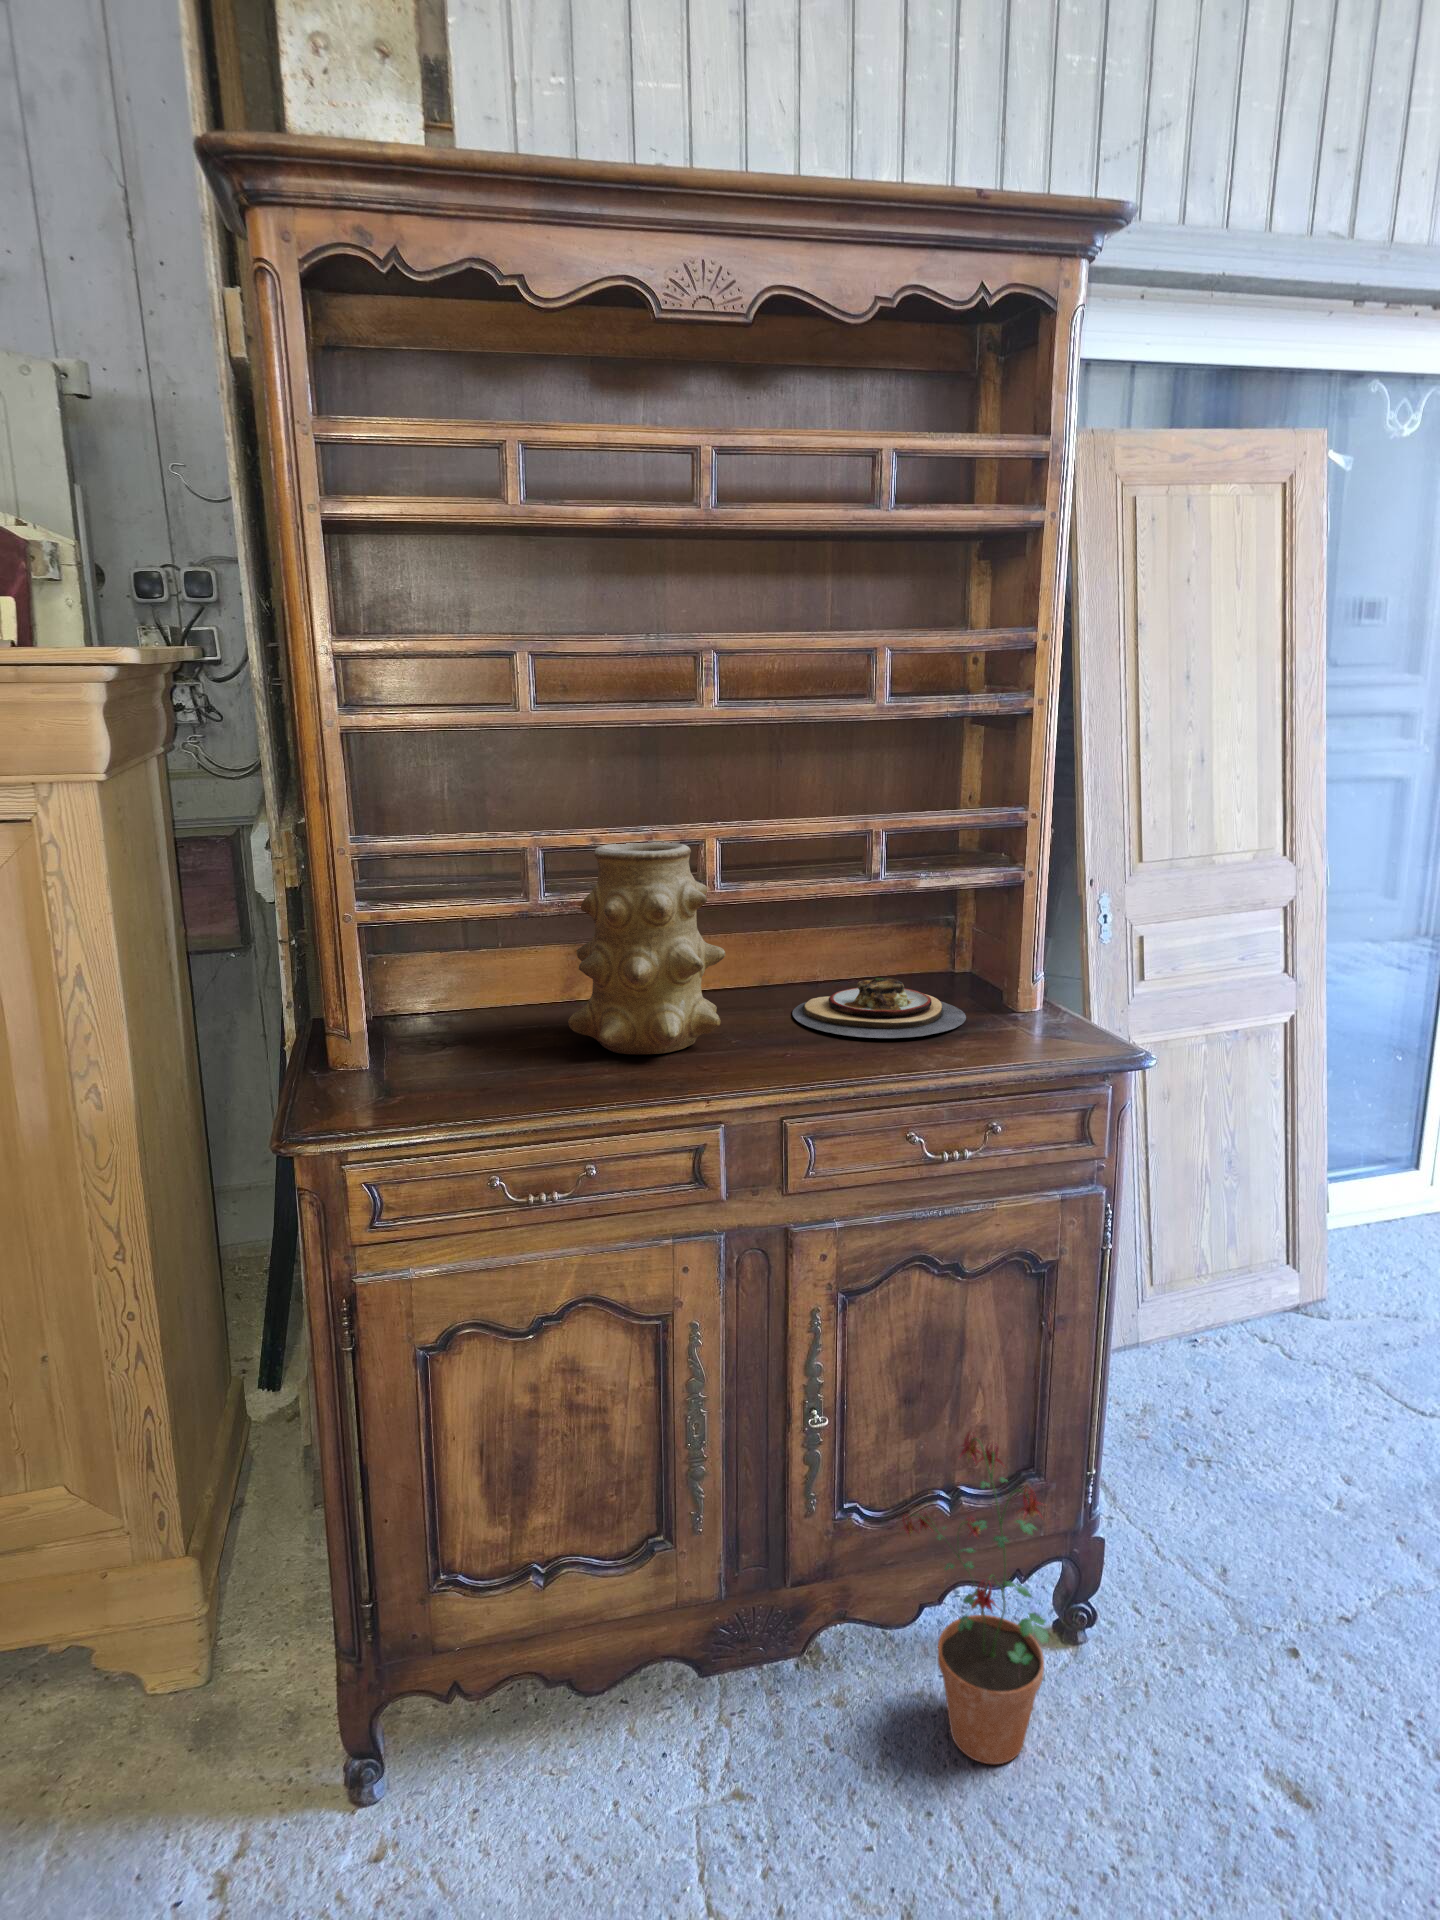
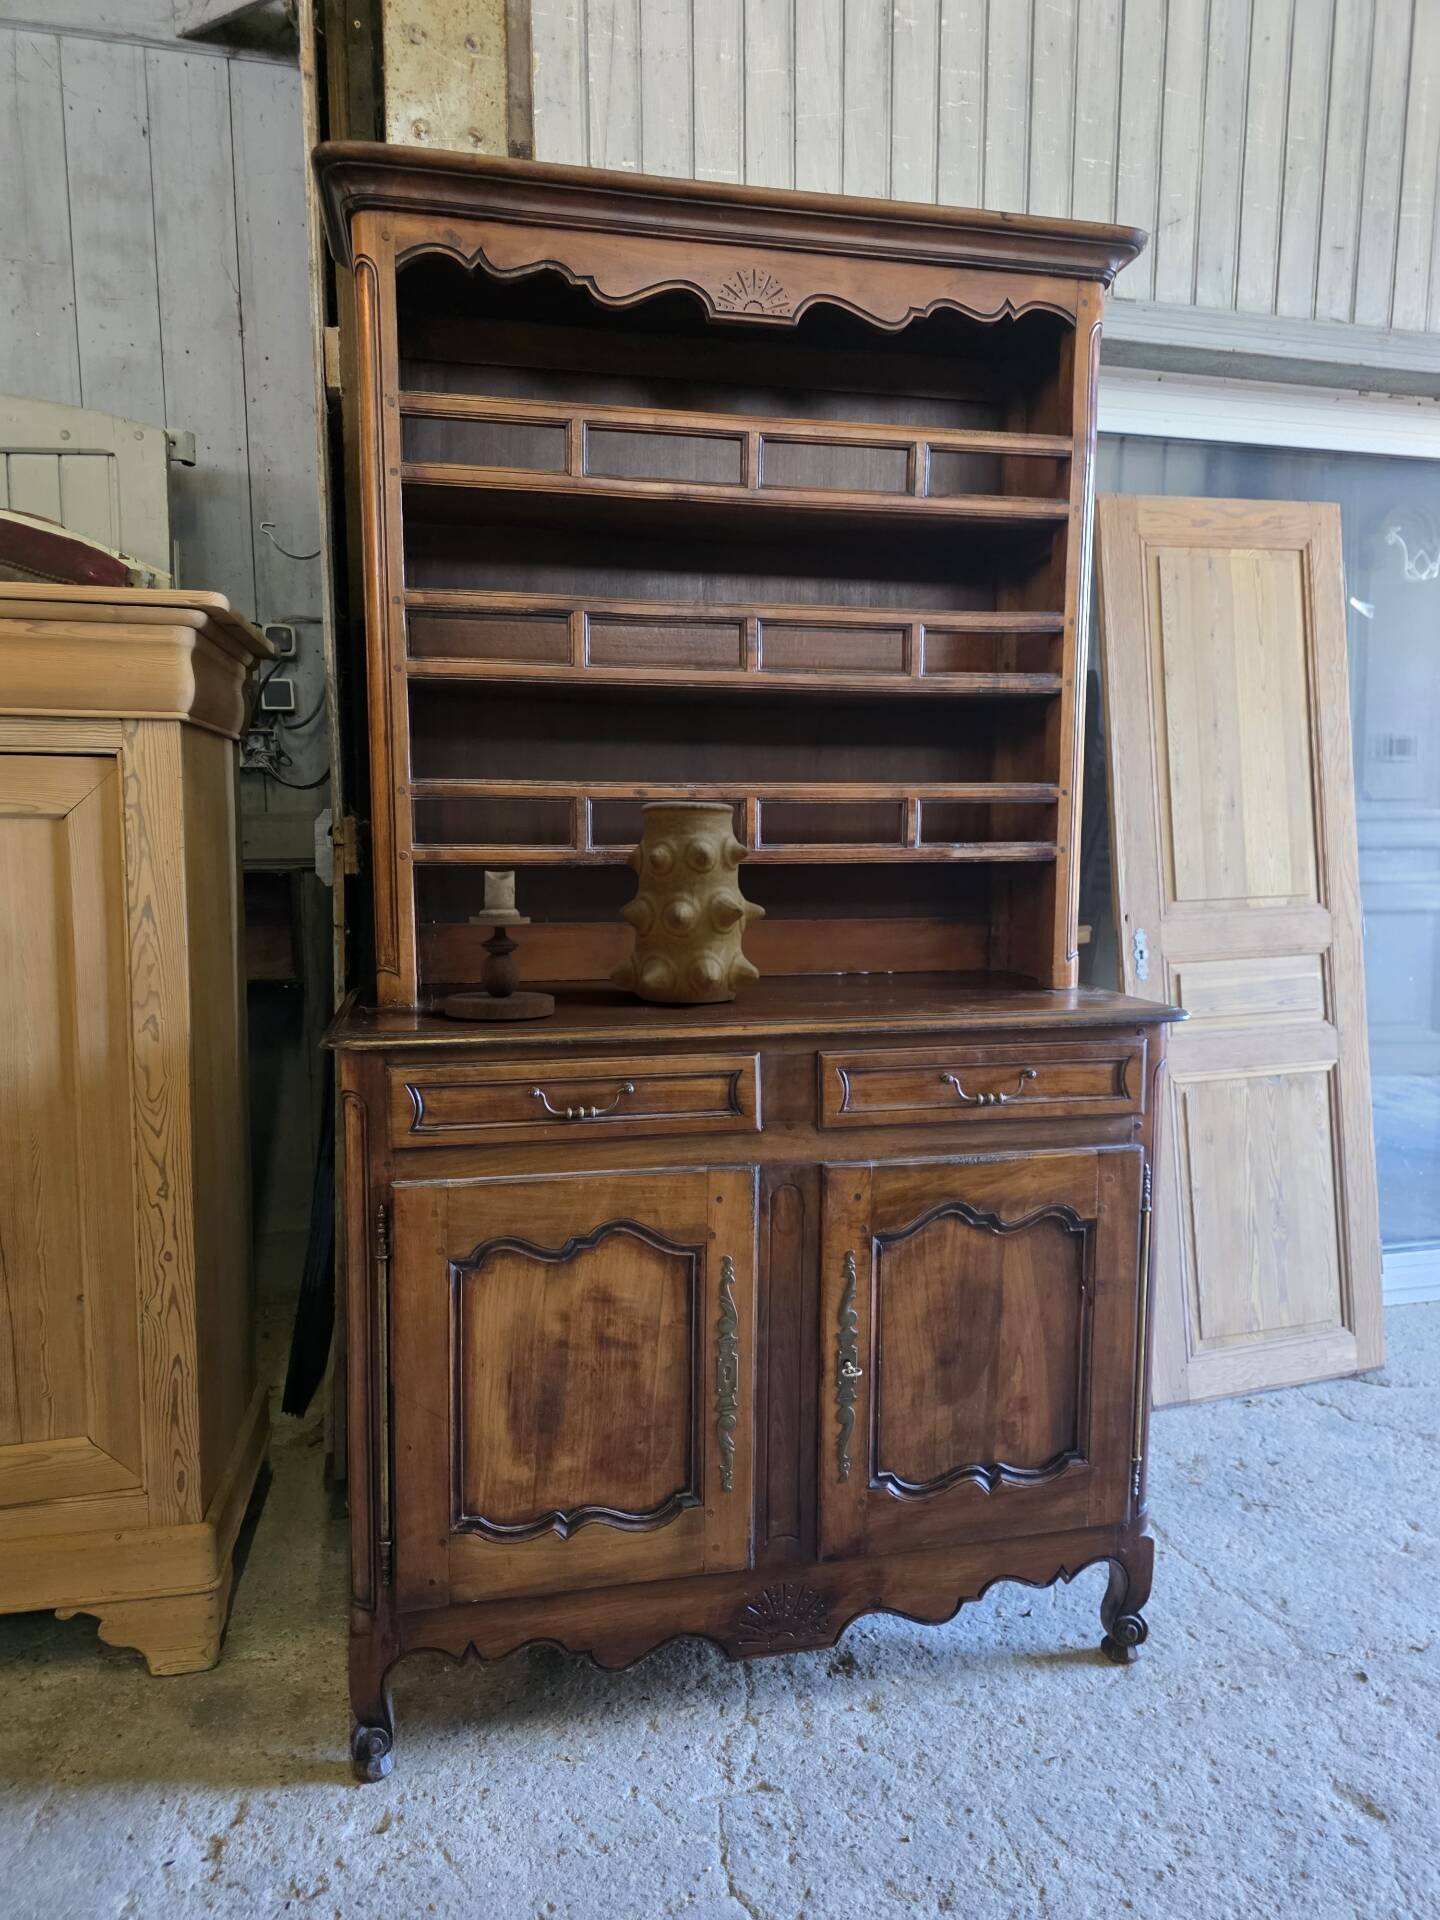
candlestick: none [399,940,512,1101] -> present [445,871,554,1019]
plate: present [792,978,966,1038] -> none [830,953,1002,999]
potted plant: present [901,1433,1049,1764] -> none [935,1400,1107,1766]

